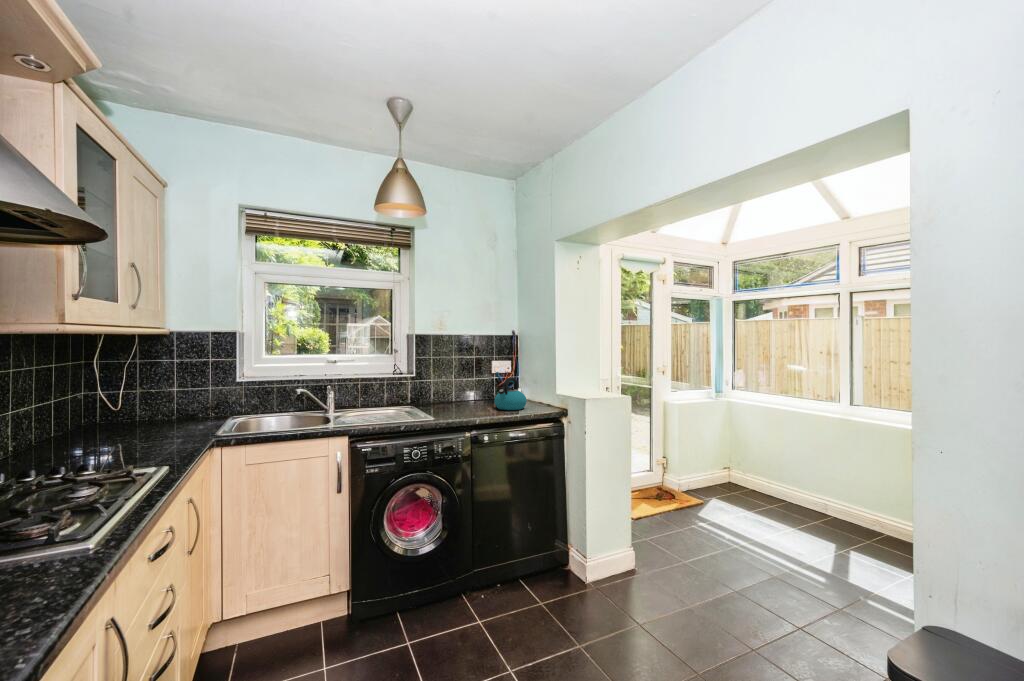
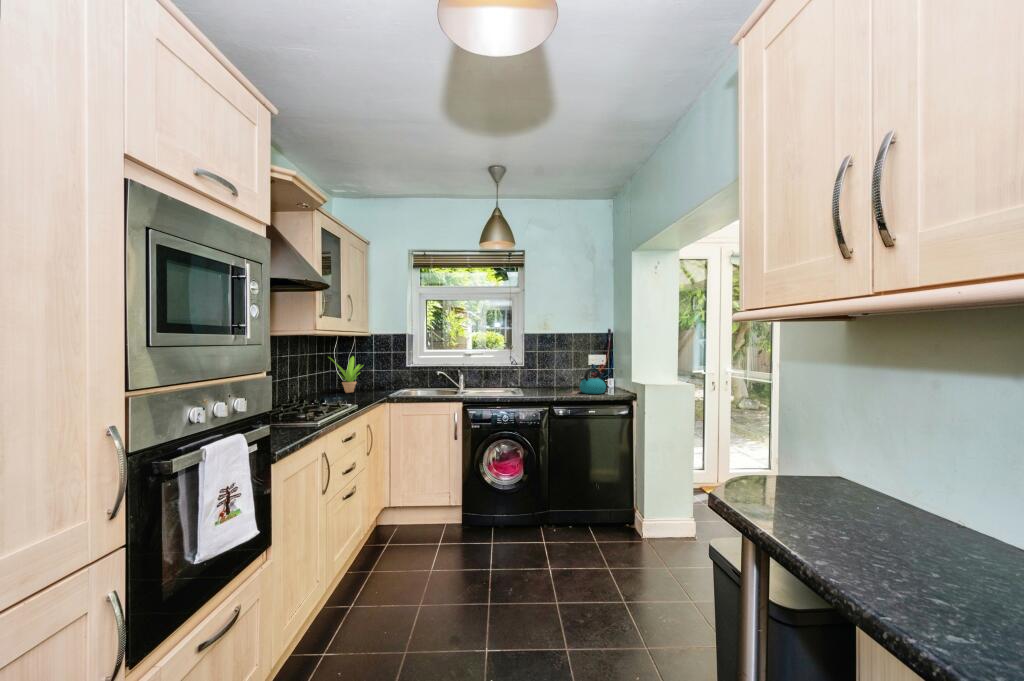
potted plant: none [81,368,160,431] -> present [331,356,363,393]

